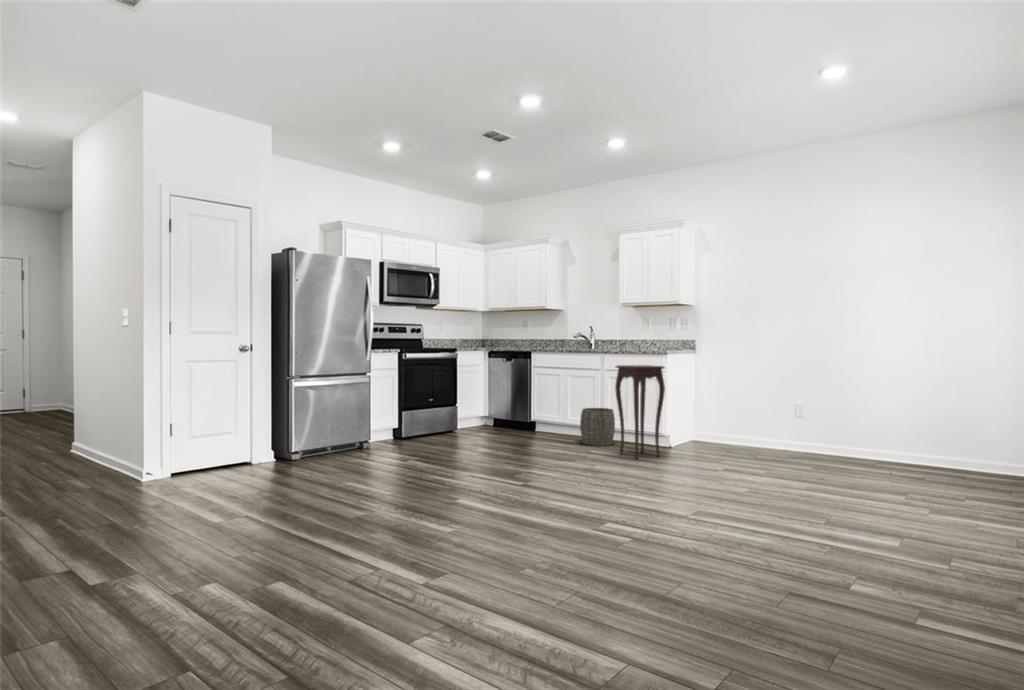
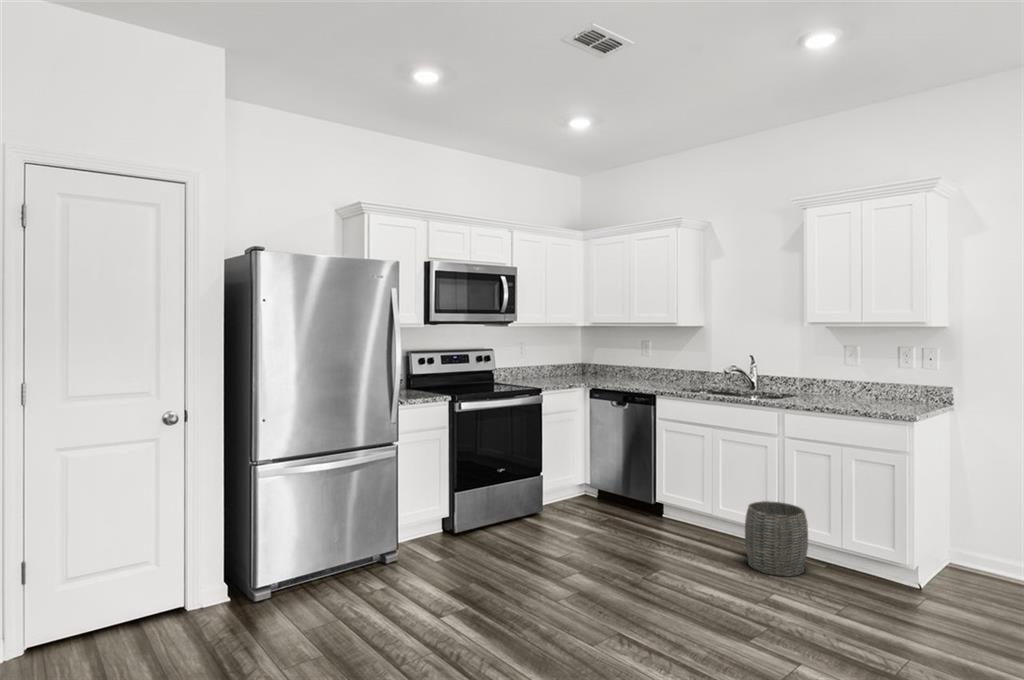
side table: present [615,365,665,459] -> none [822,446,930,638]

